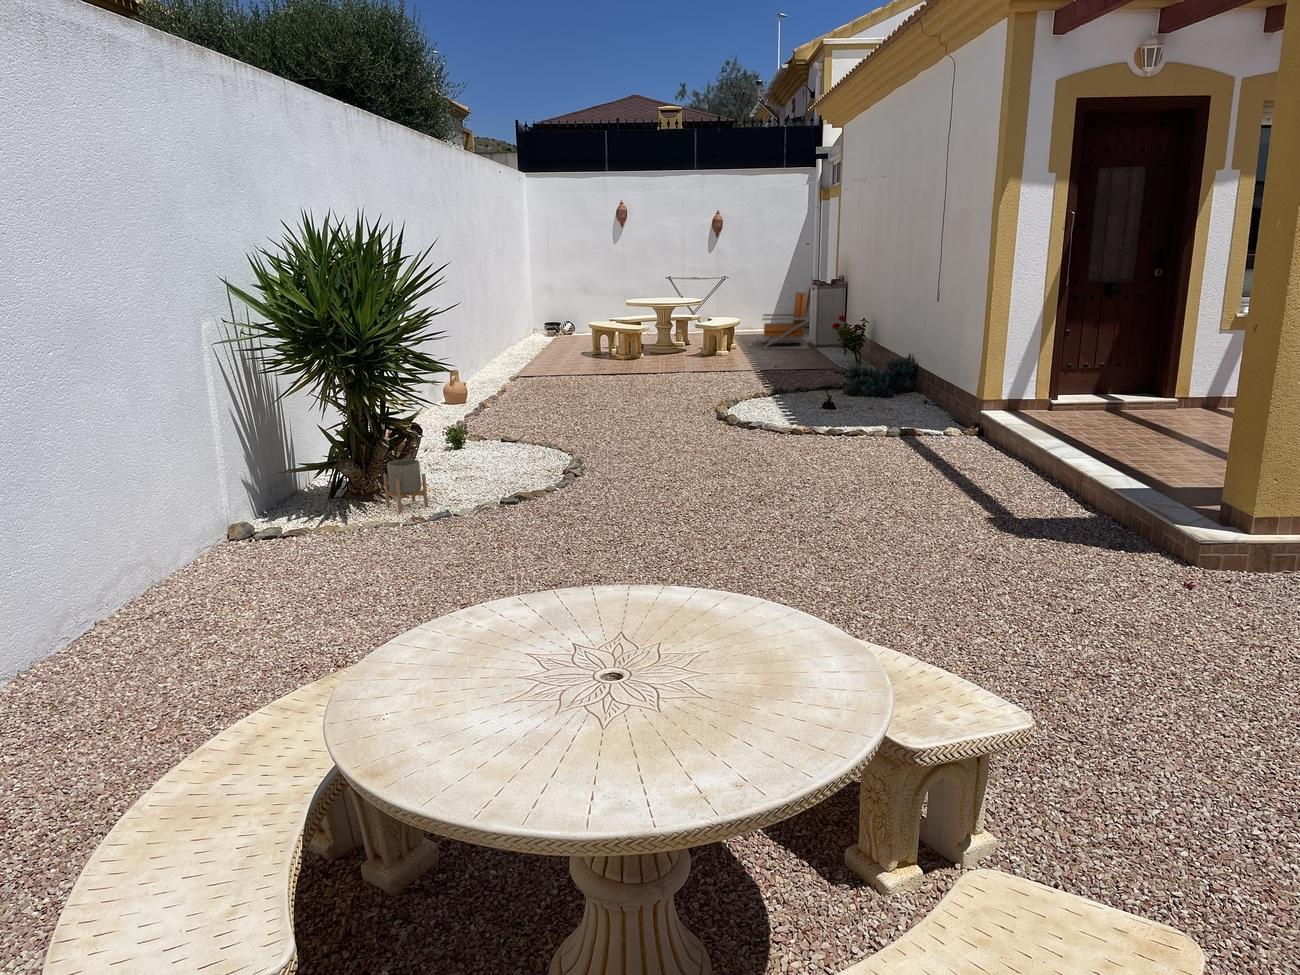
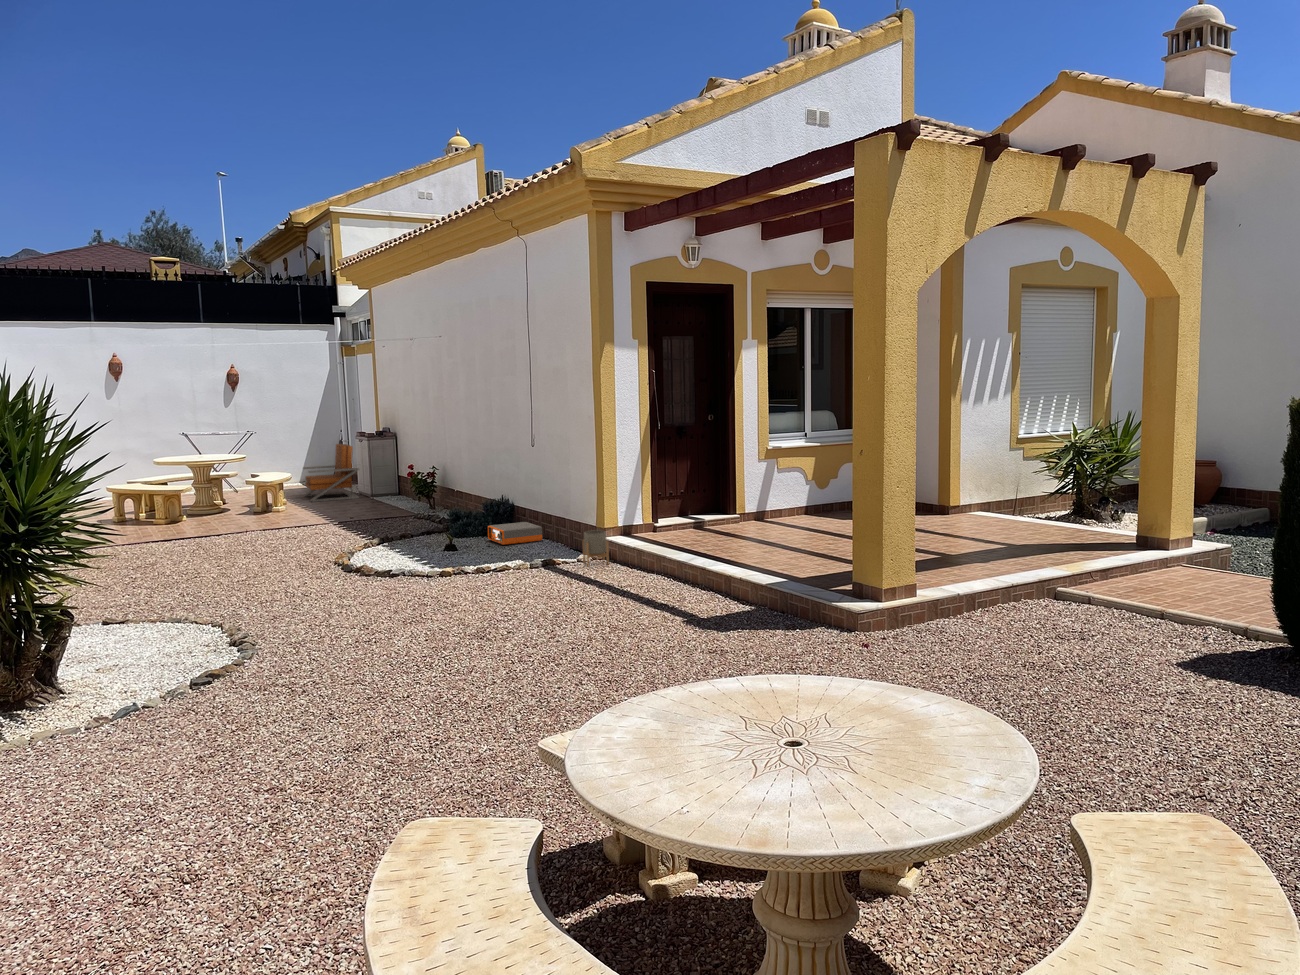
storage box: none [881,386,938,409] -> present [488,522,542,545]
planter: present [383,459,428,512] -> present [583,530,609,566]

